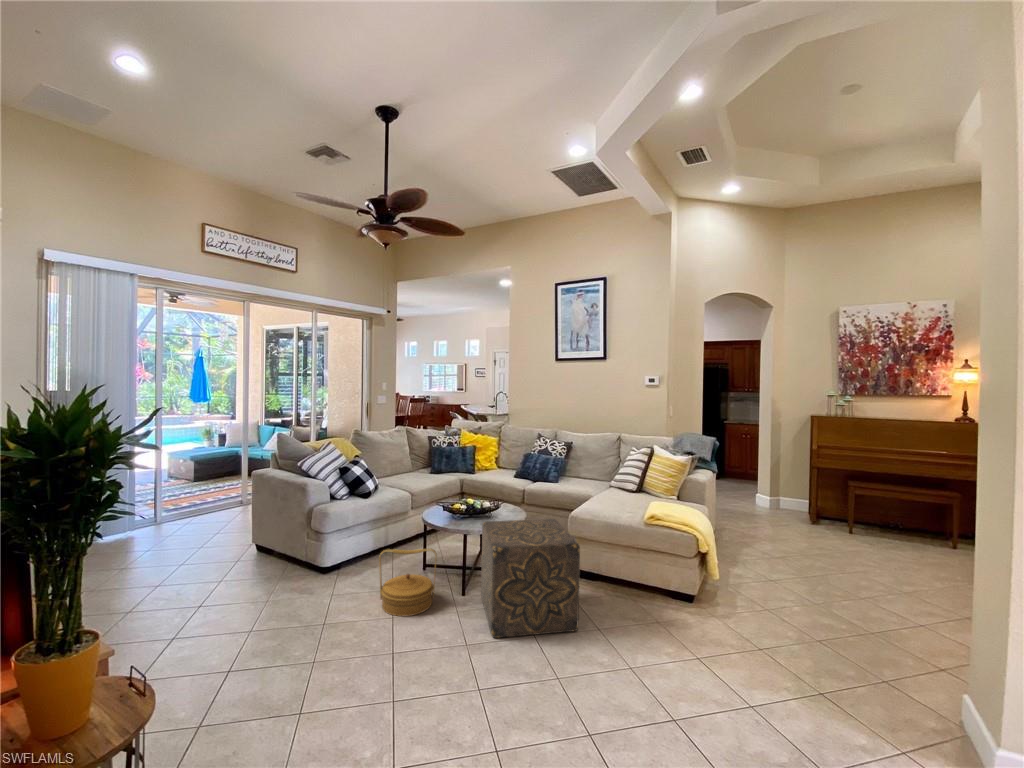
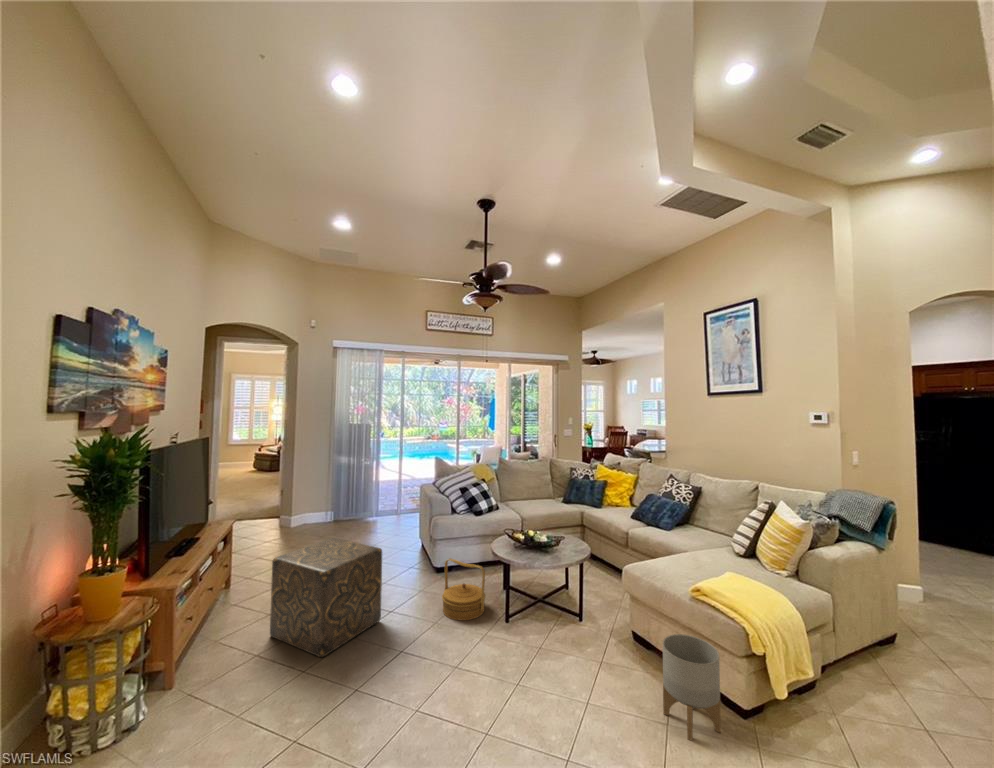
ottoman: present [481,519,580,638] -> present [270,538,382,657]
planter: none [647,554,691,629] -> present [663,634,721,741]

